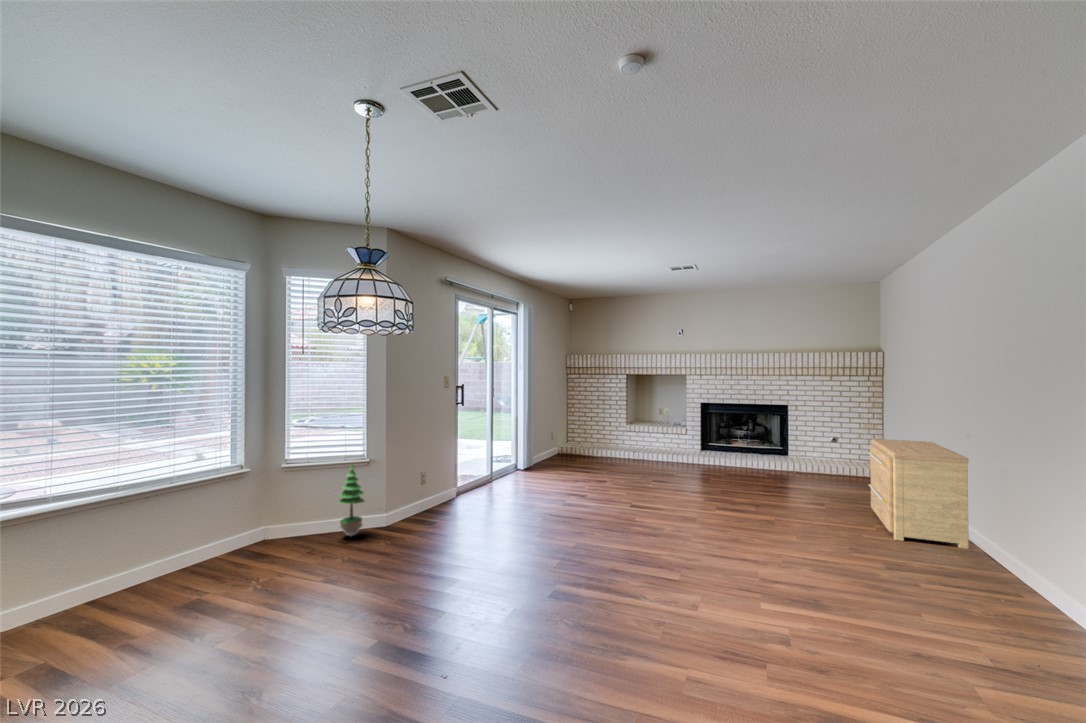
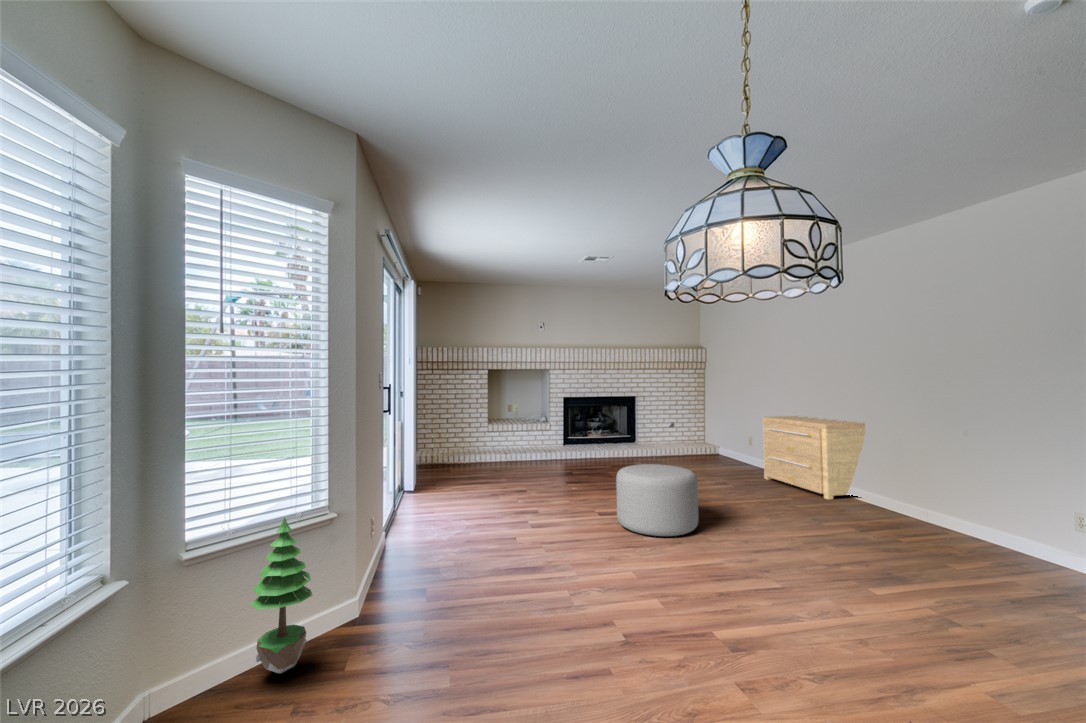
ottoman: none [619,470,689,532] -> present [616,464,698,536]

